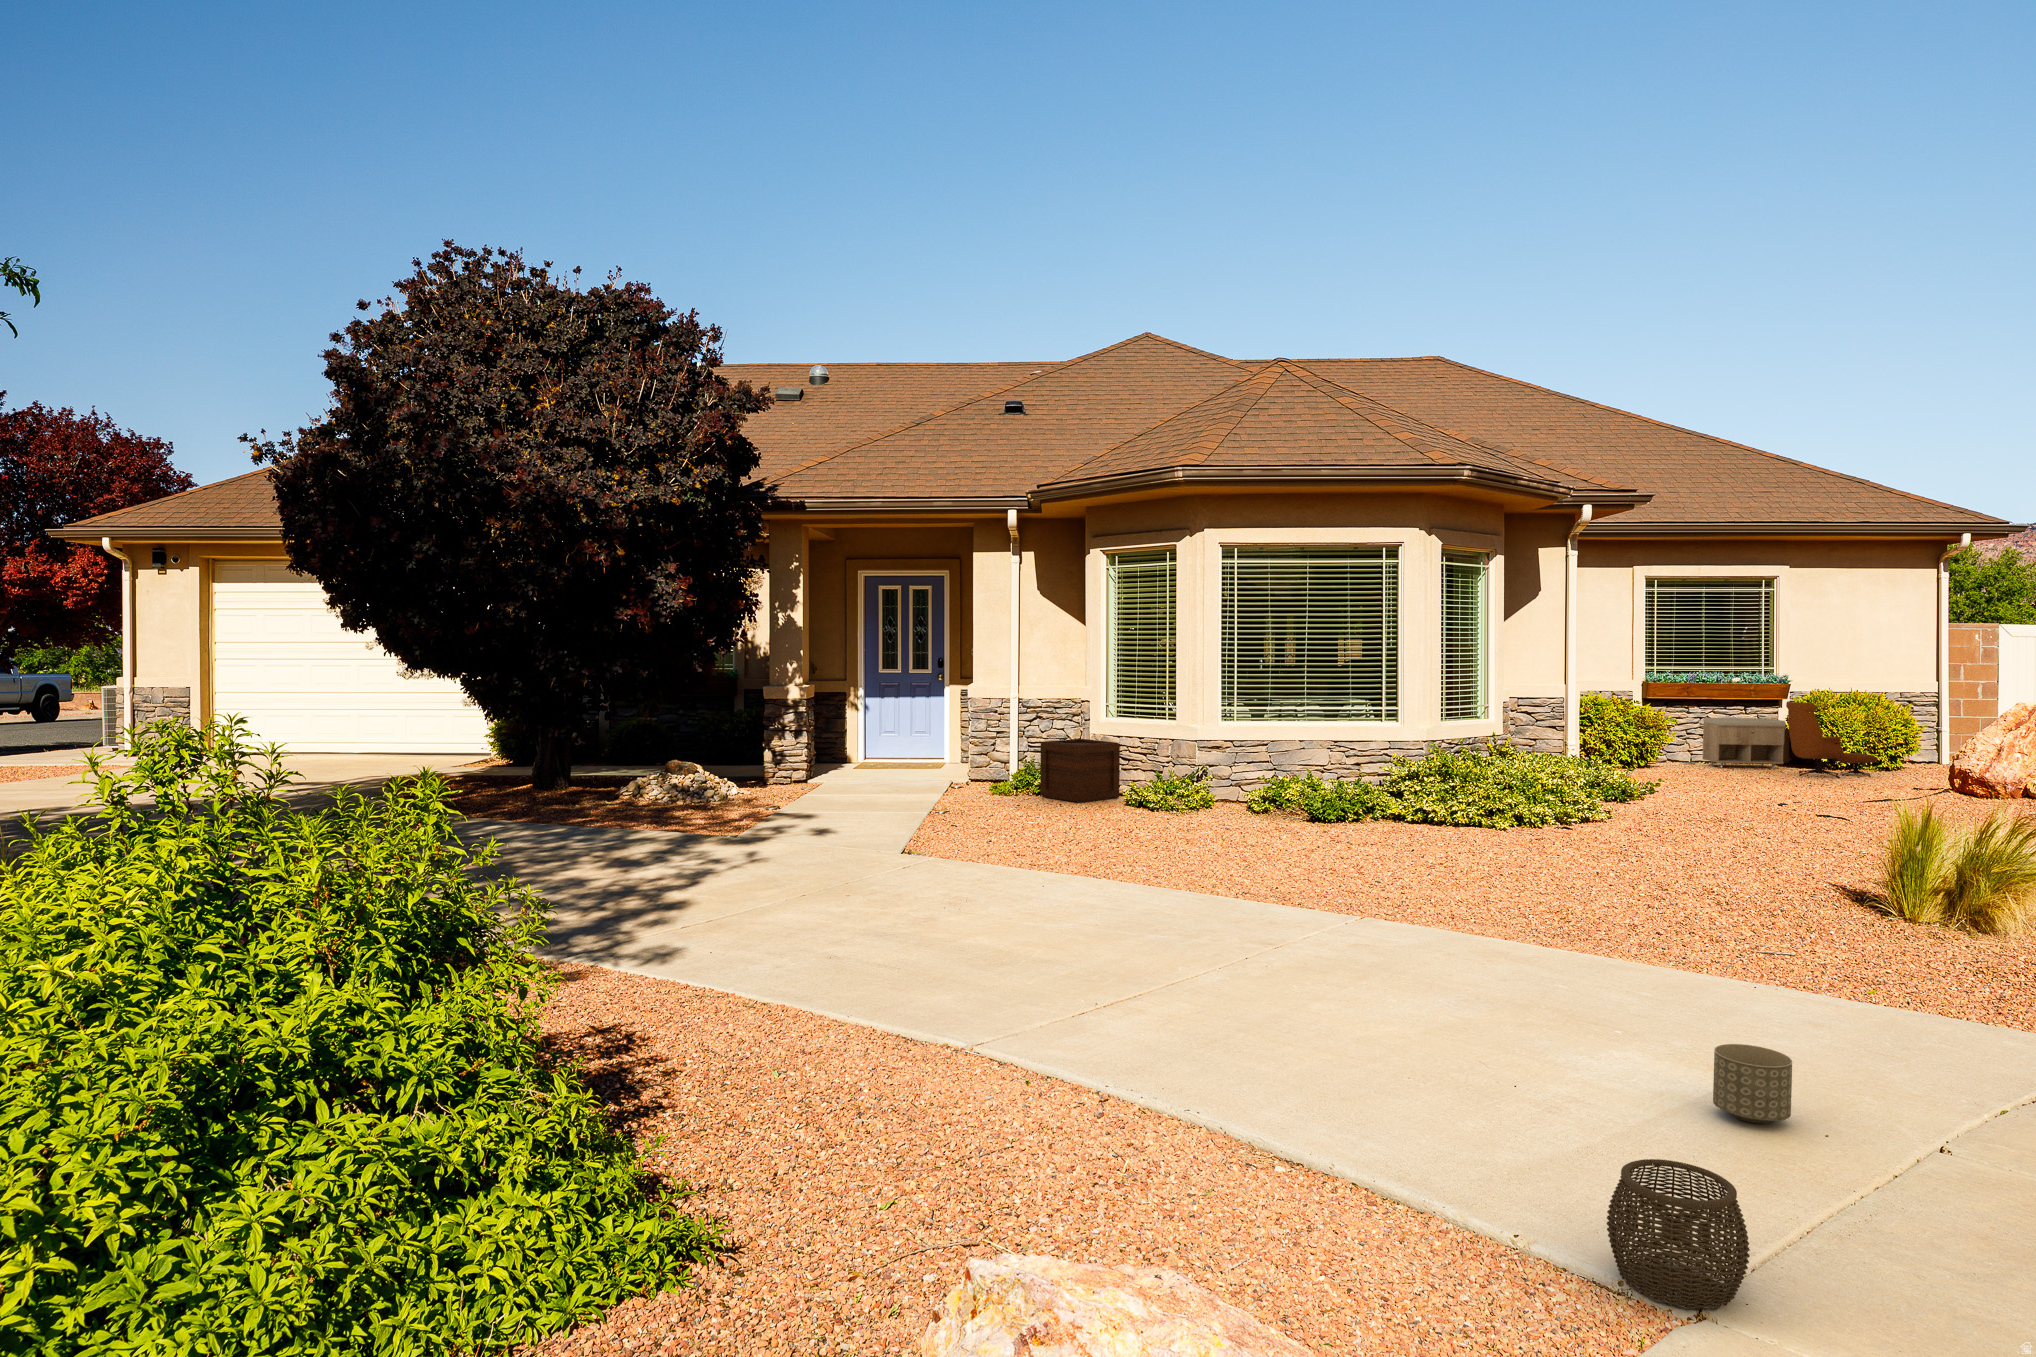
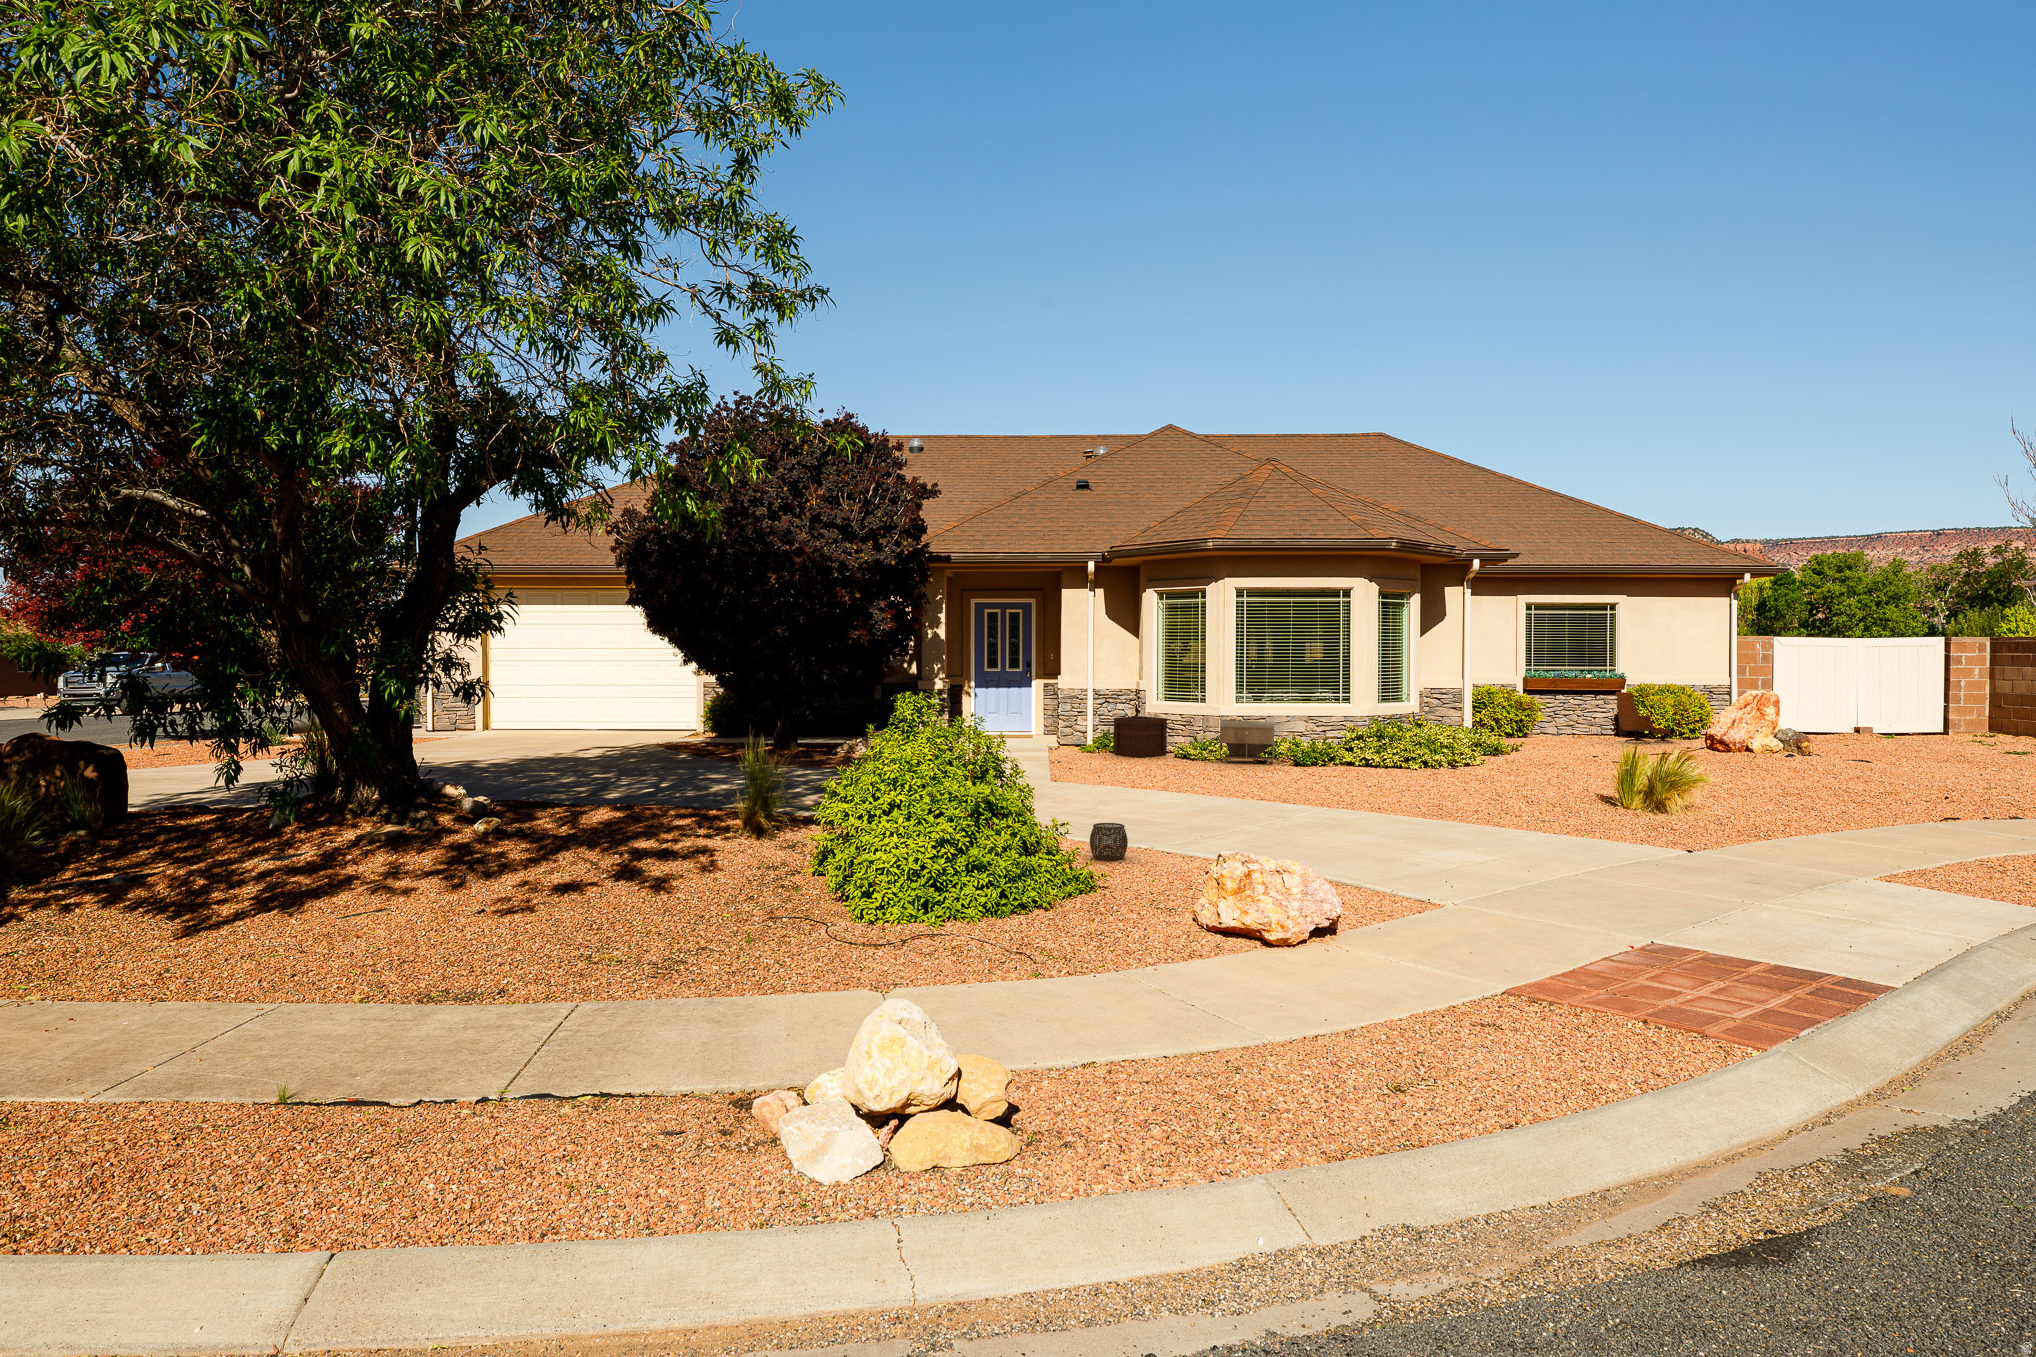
storage bench: present [1703,718,1786,768] -> present [1220,720,1274,764]
planter: present [1713,1044,1792,1124] -> none [1477,829,1507,858]
woven basket: present [1606,1159,1750,1311] -> present [1089,823,1128,861]

